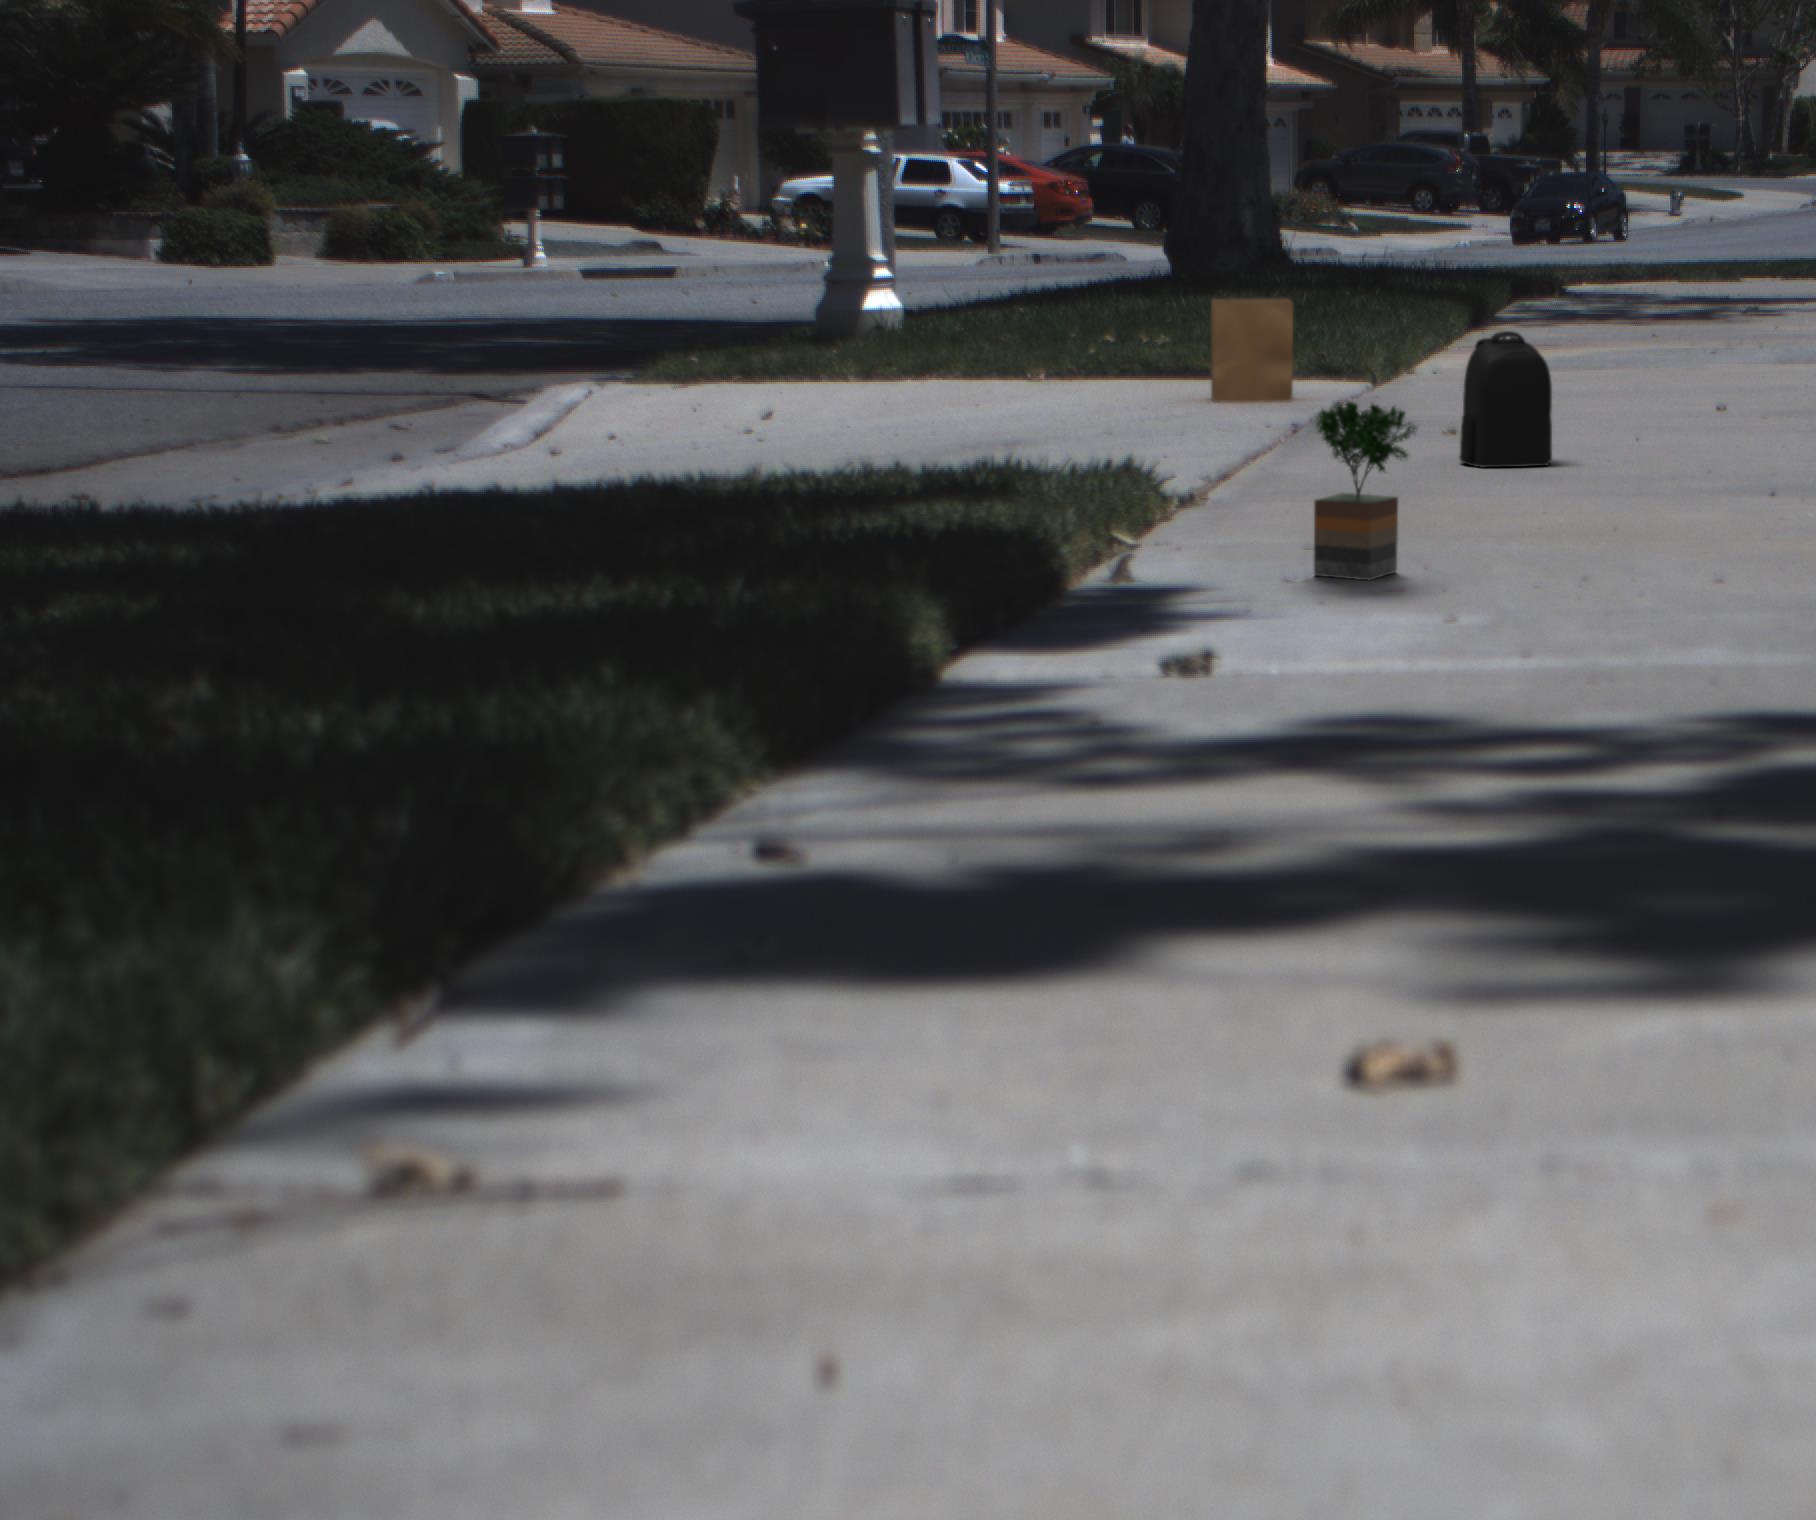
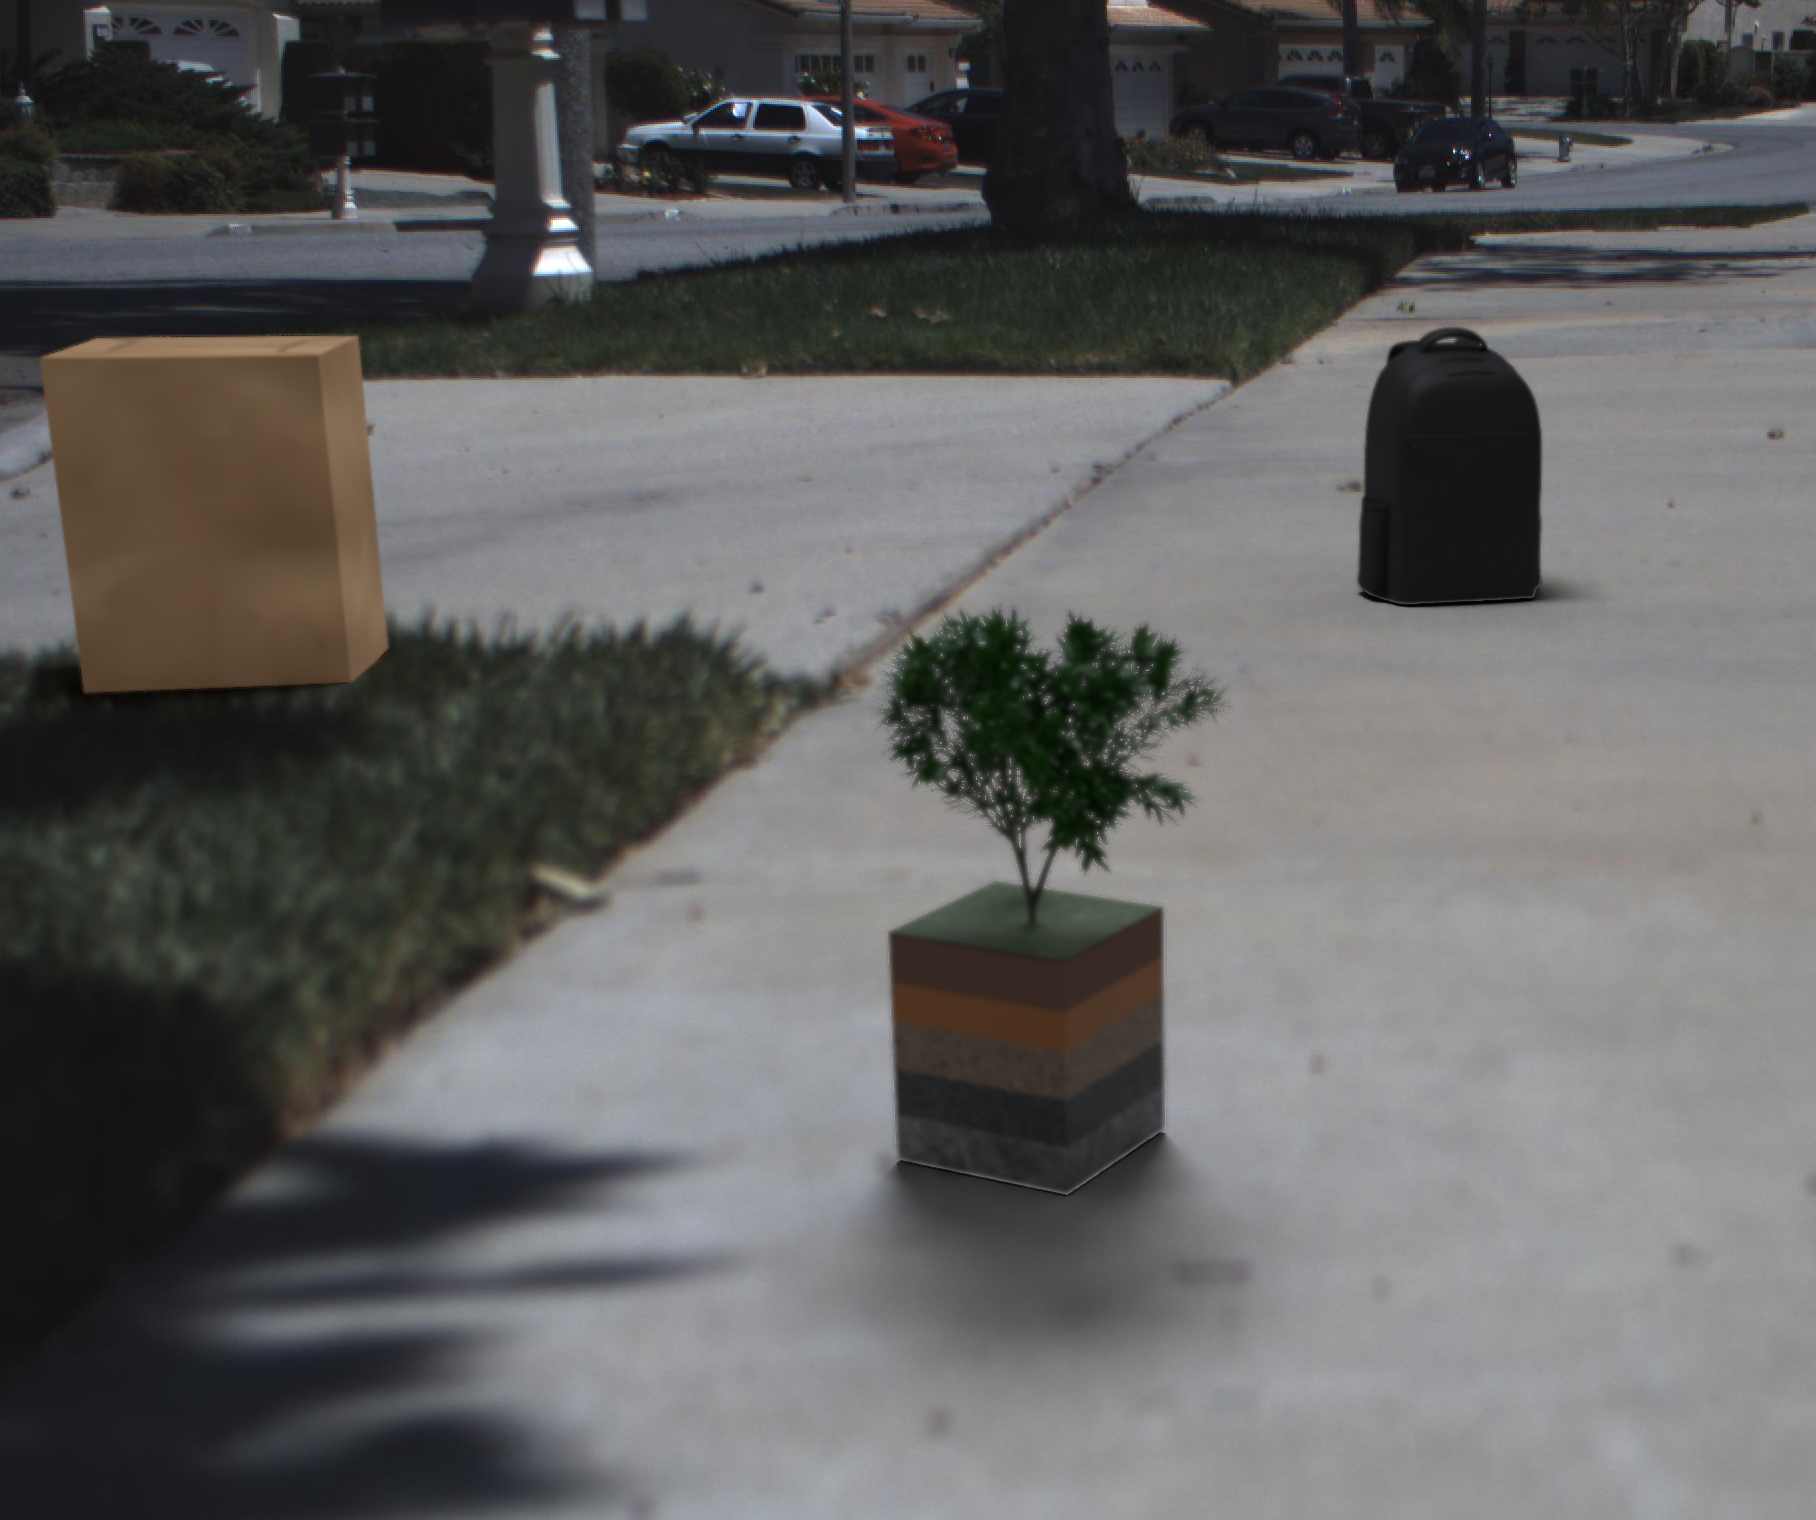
cardboard box: present [1211,298,1293,402] -> present [40,336,388,693]

